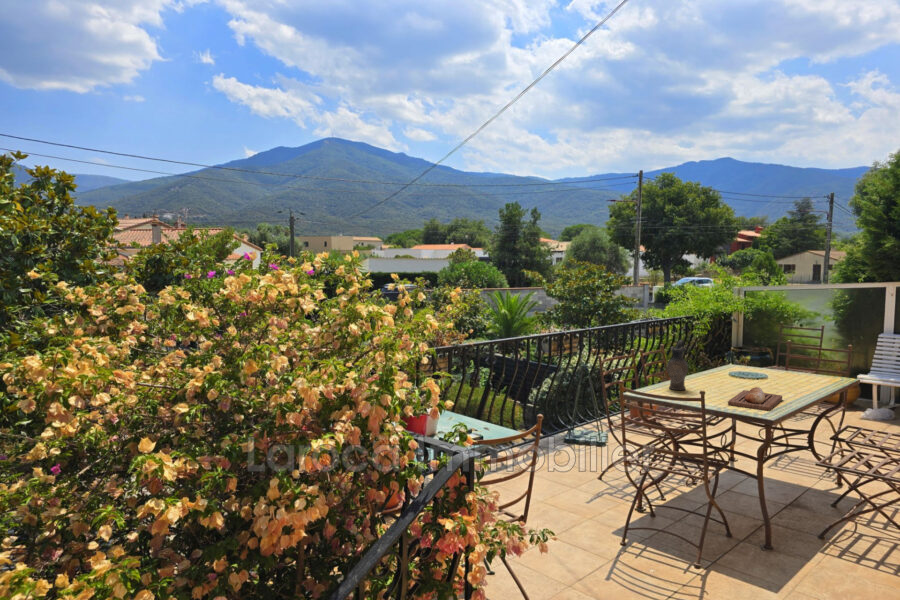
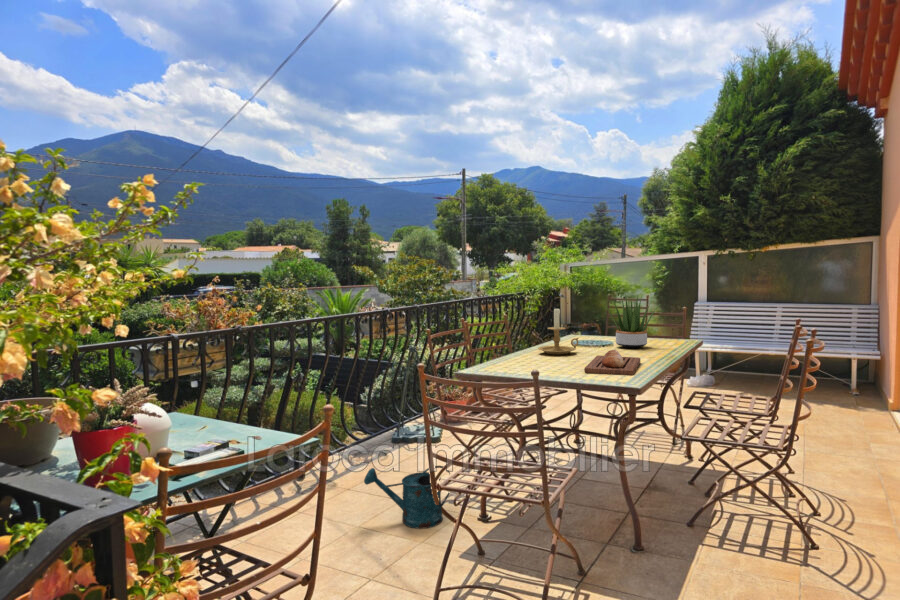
potted plant: none [755,336,815,384] -> present [608,296,658,348]
ceramic pitcher: present [667,340,688,390] -> none [508,300,533,362]
candle holder: none [694,346,731,385] -> present [538,307,578,355]
watering can: none [550,458,616,508] -> present [364,466,450,529]

